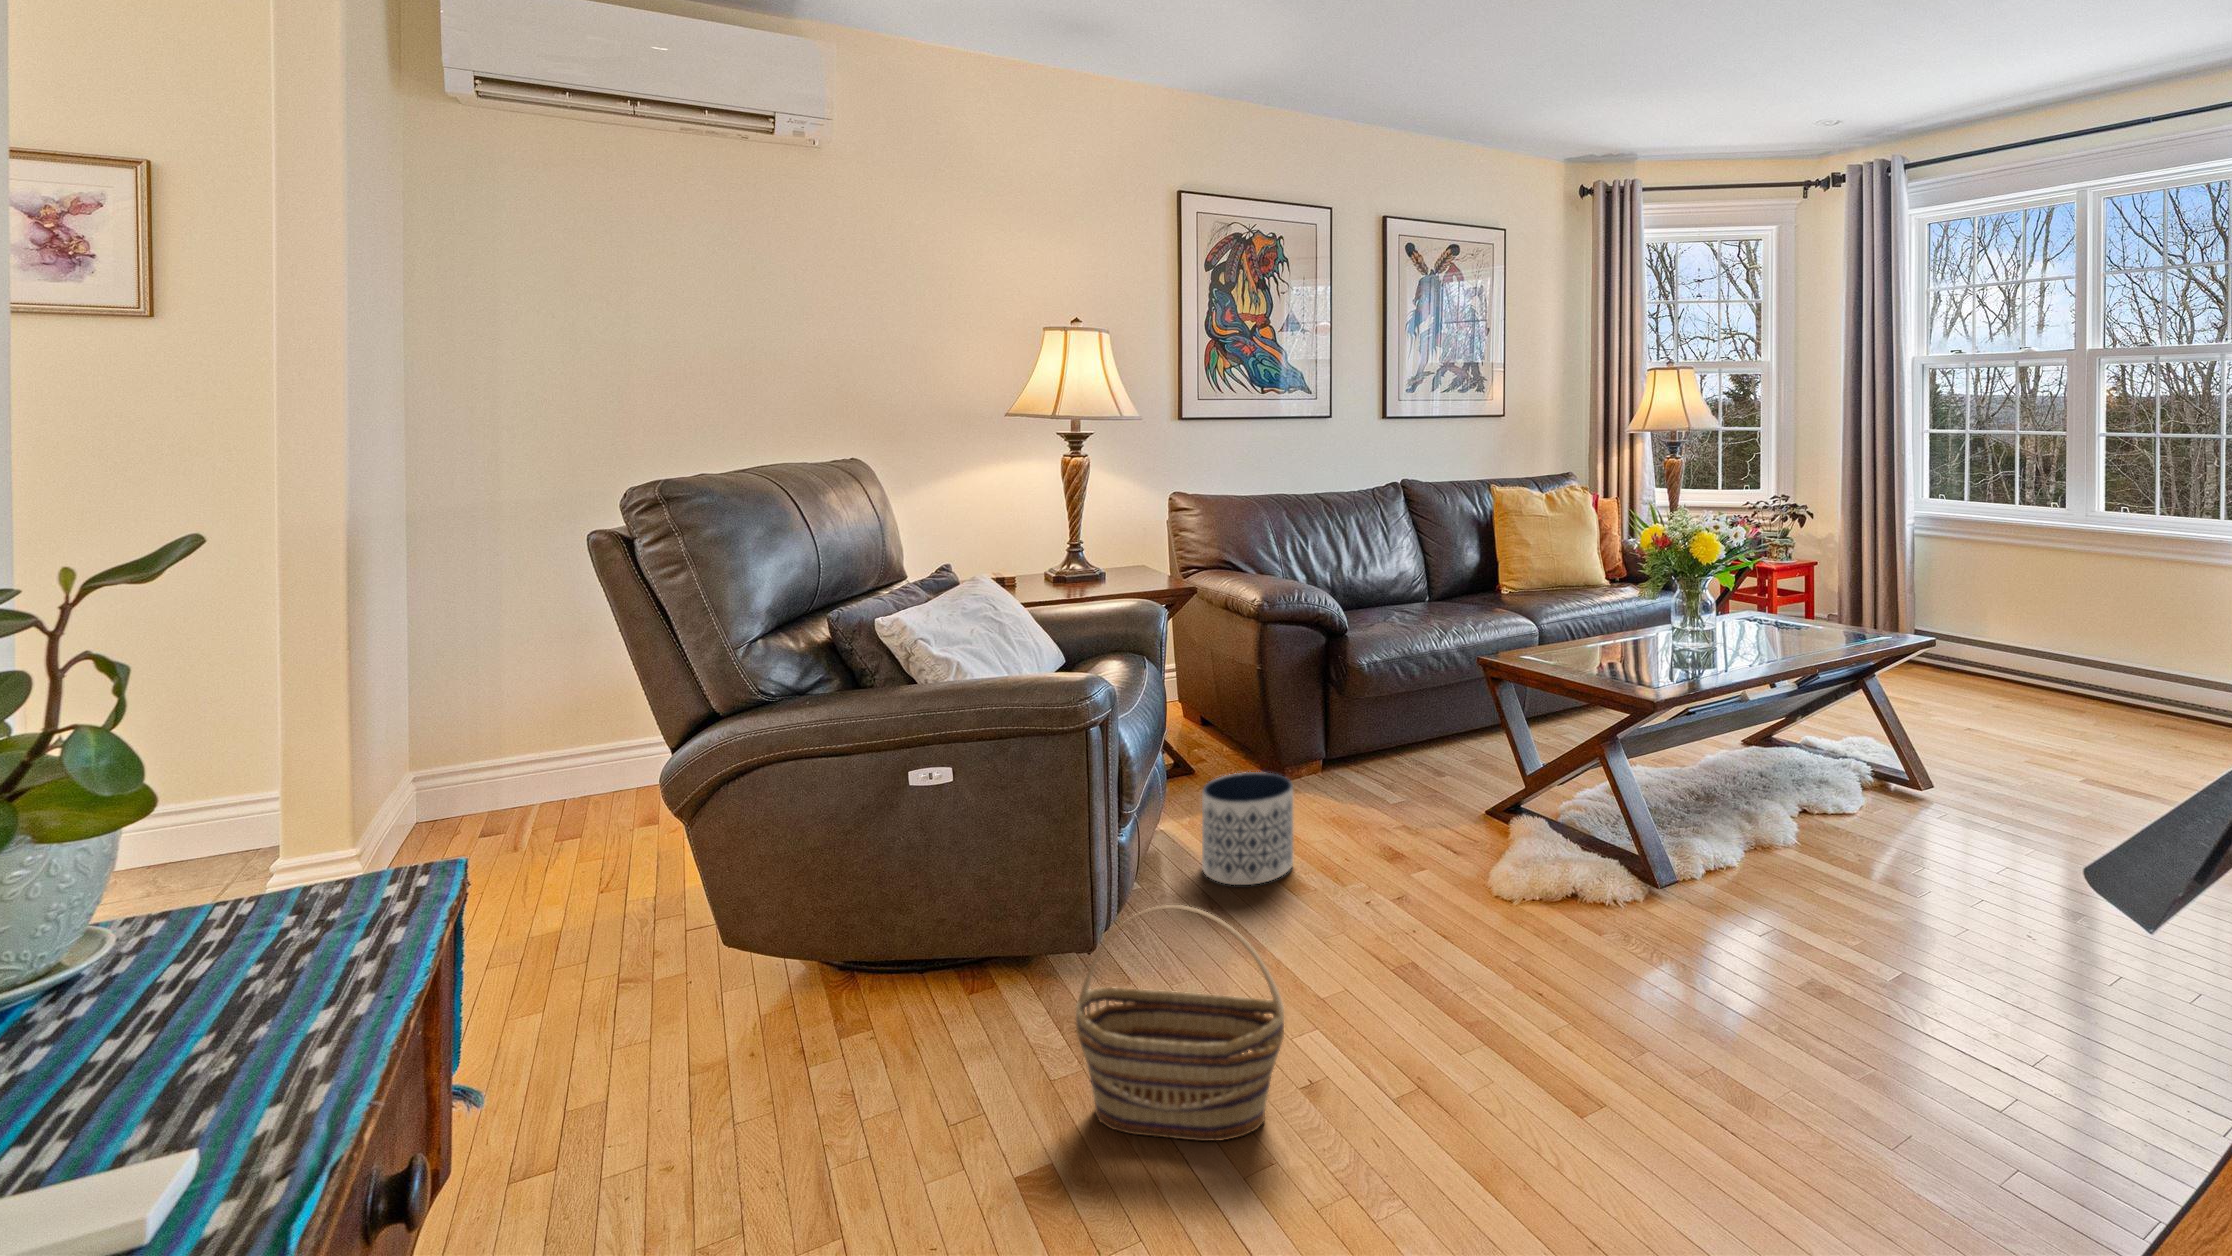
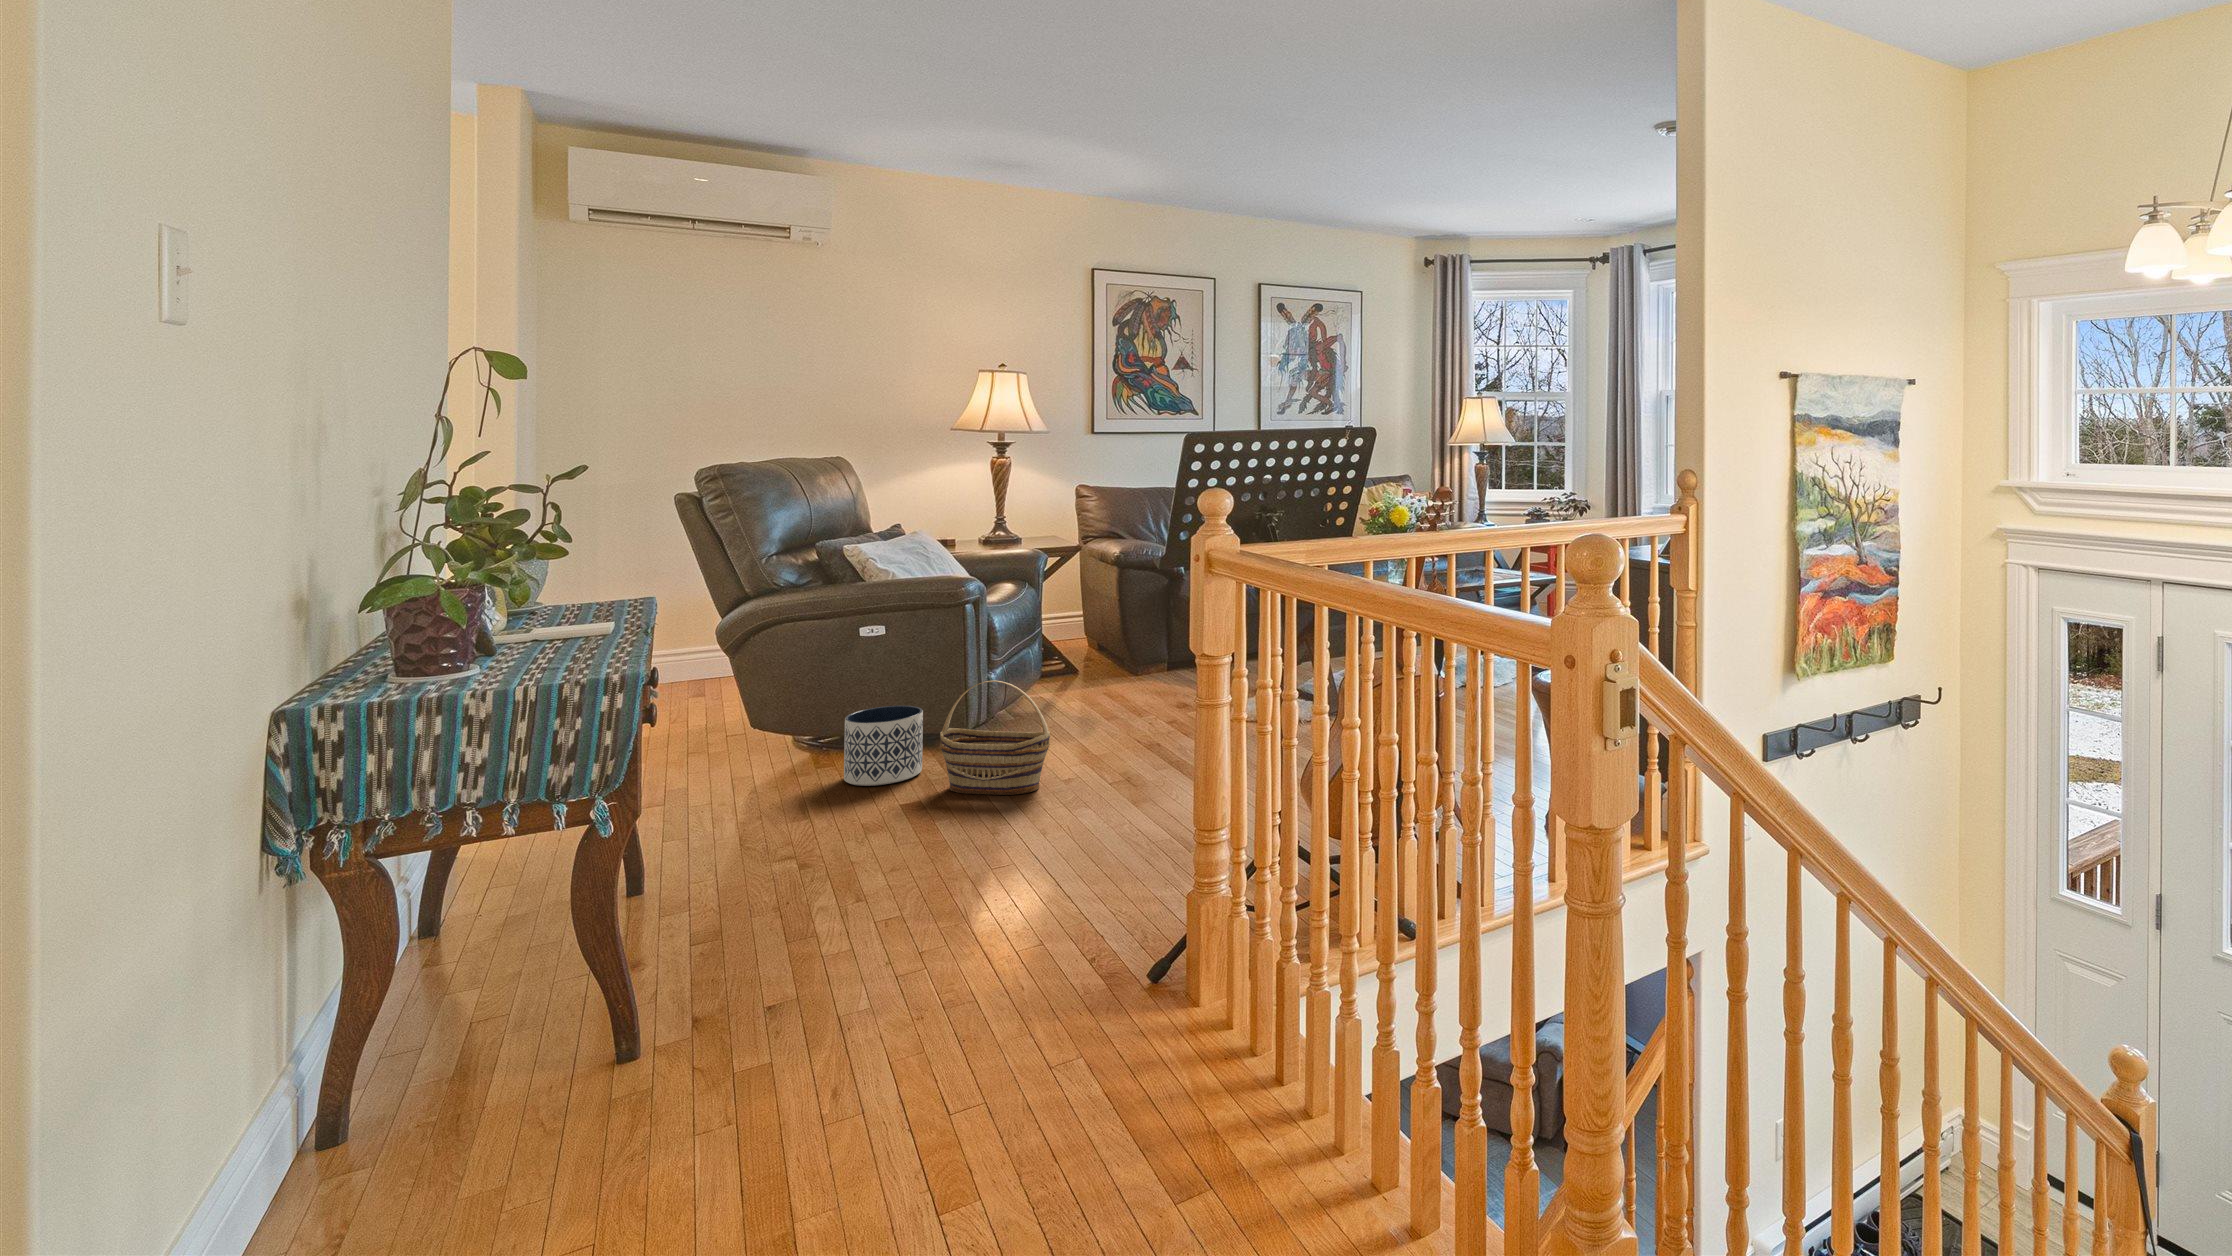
planter: present [1202,772,1293,885] -> present [844,706,923,786]

